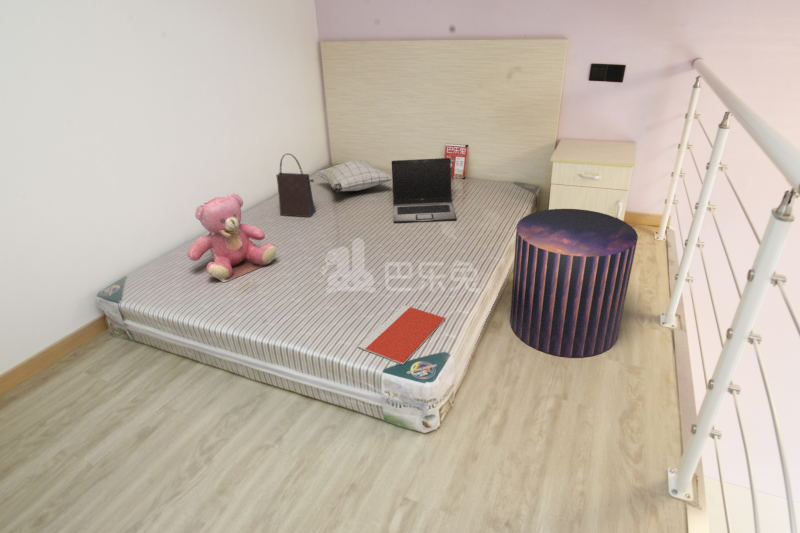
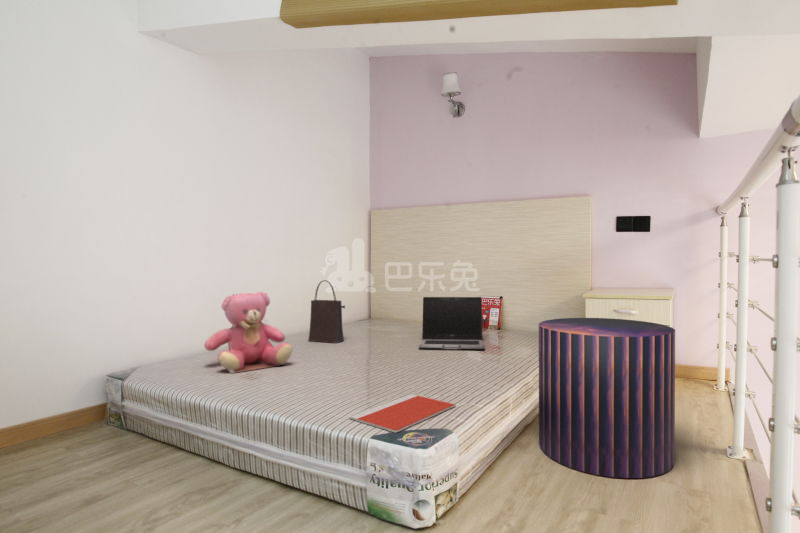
pillow: present [316,161,392,192] -> none [352,302,425,331]

